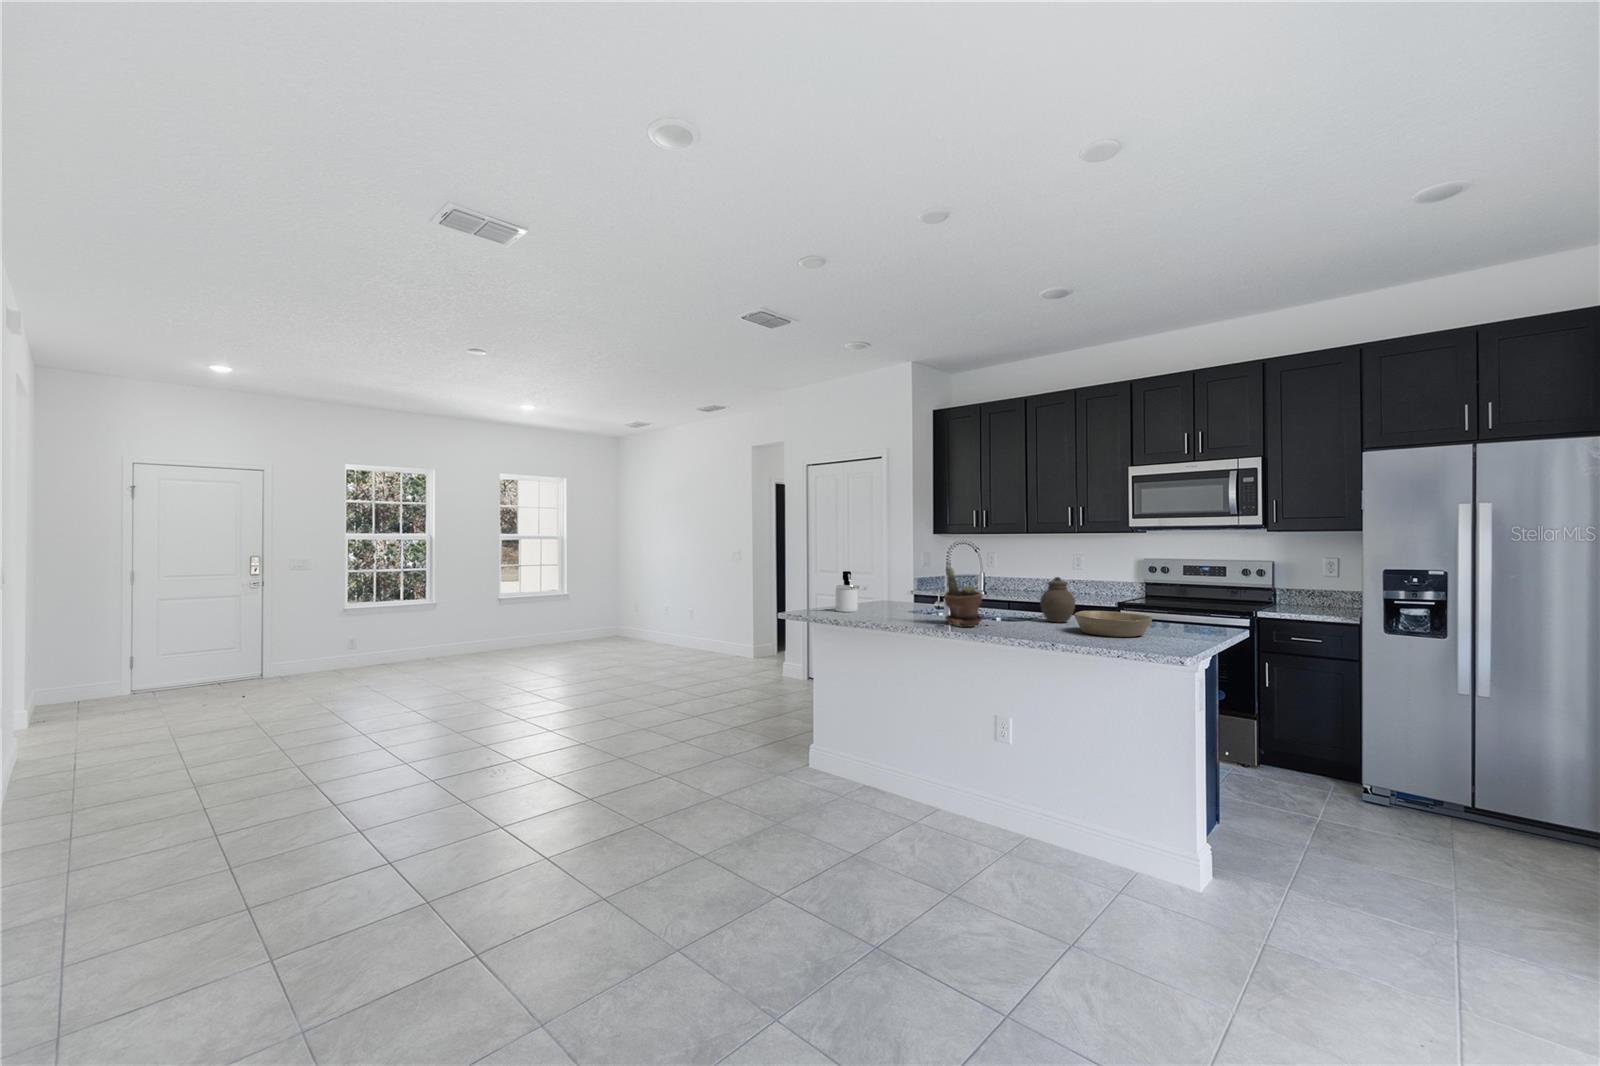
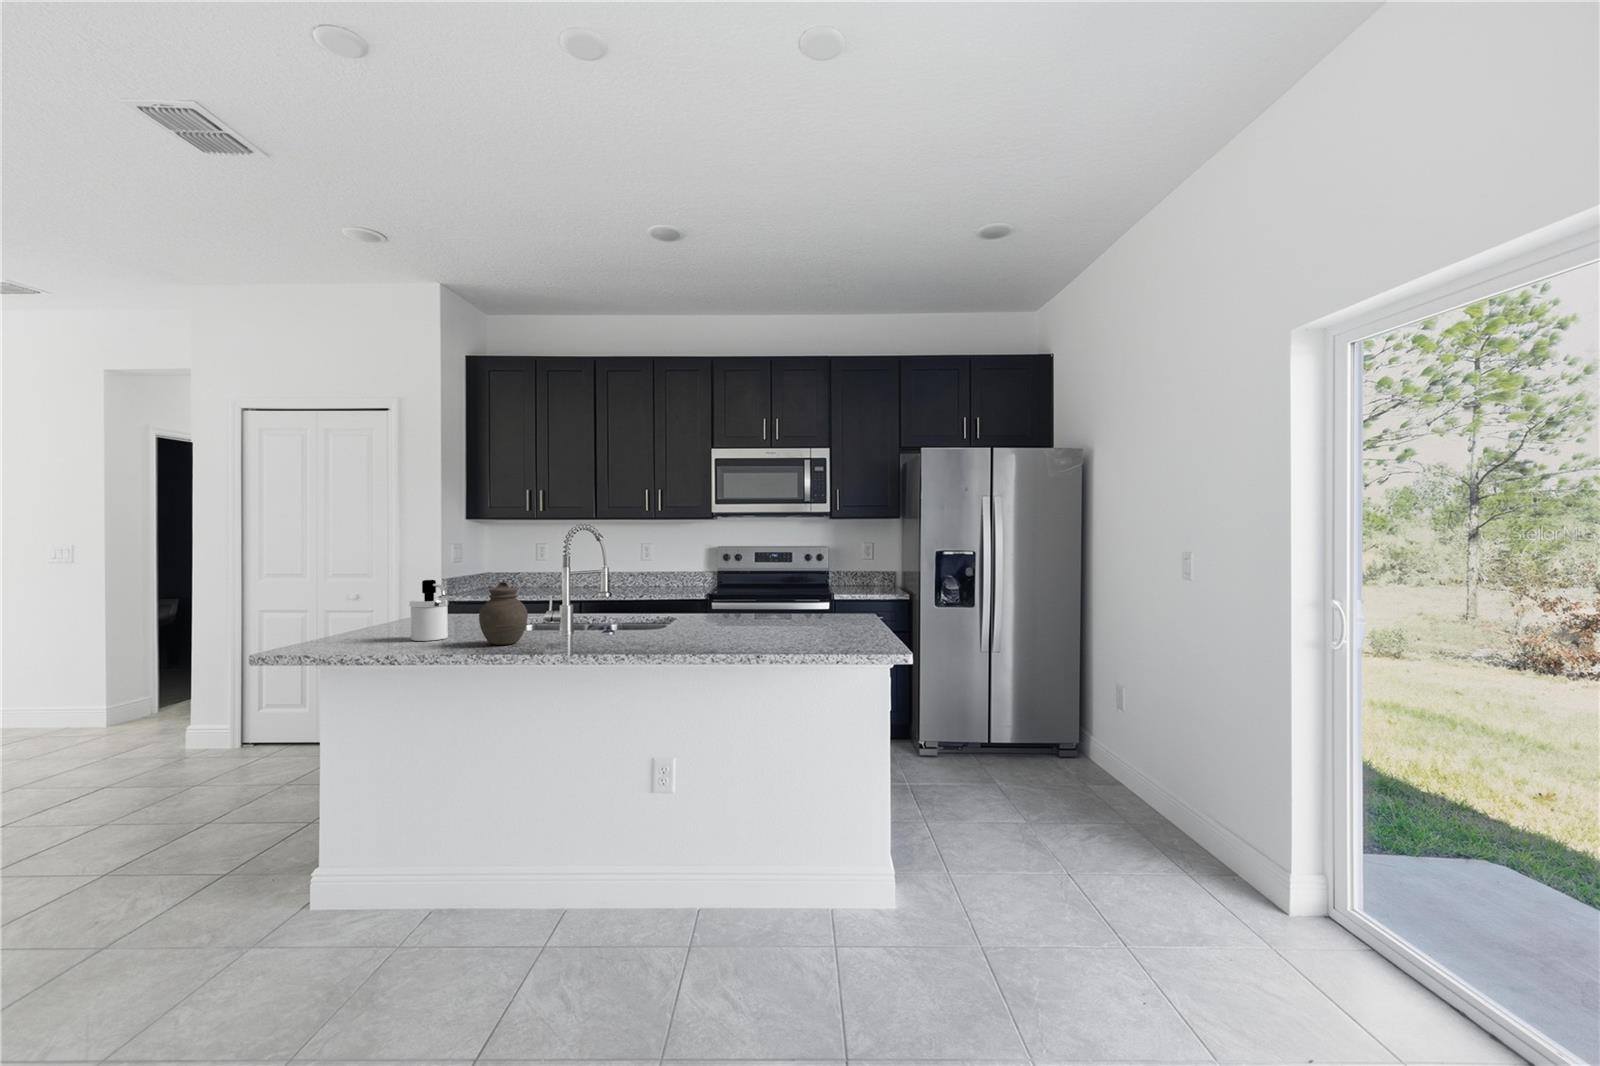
potted plant: present [944,566,982,627] -> none [609,567,657,646]
jar: present [1040,577,1075,622] -> present [479,582,528,645]
bowl: present [1074,611,1152,637] -> none [755,610,833,639]

